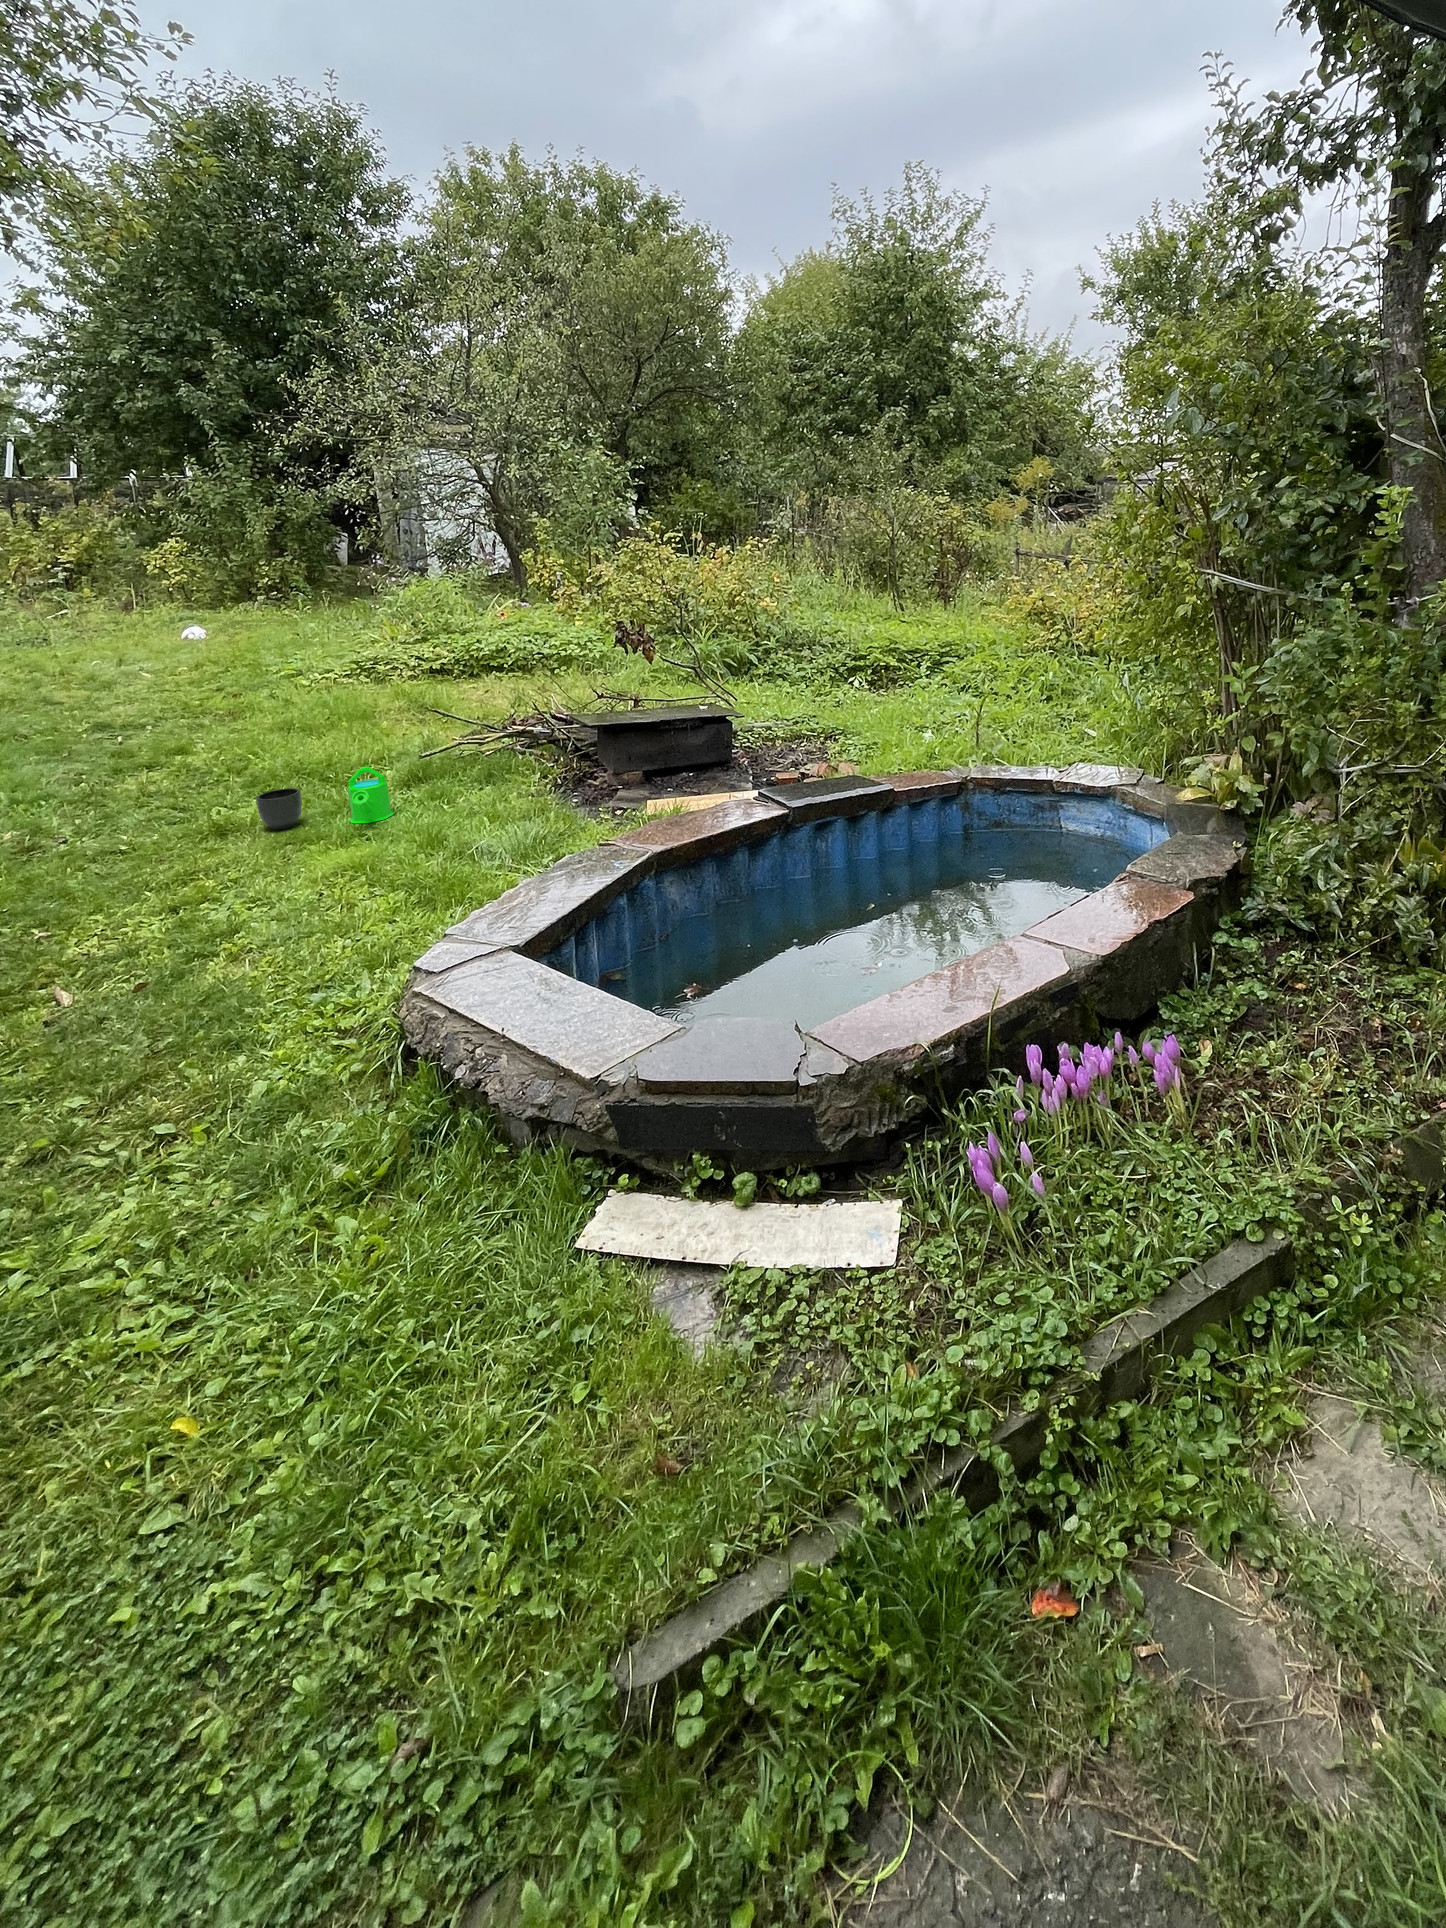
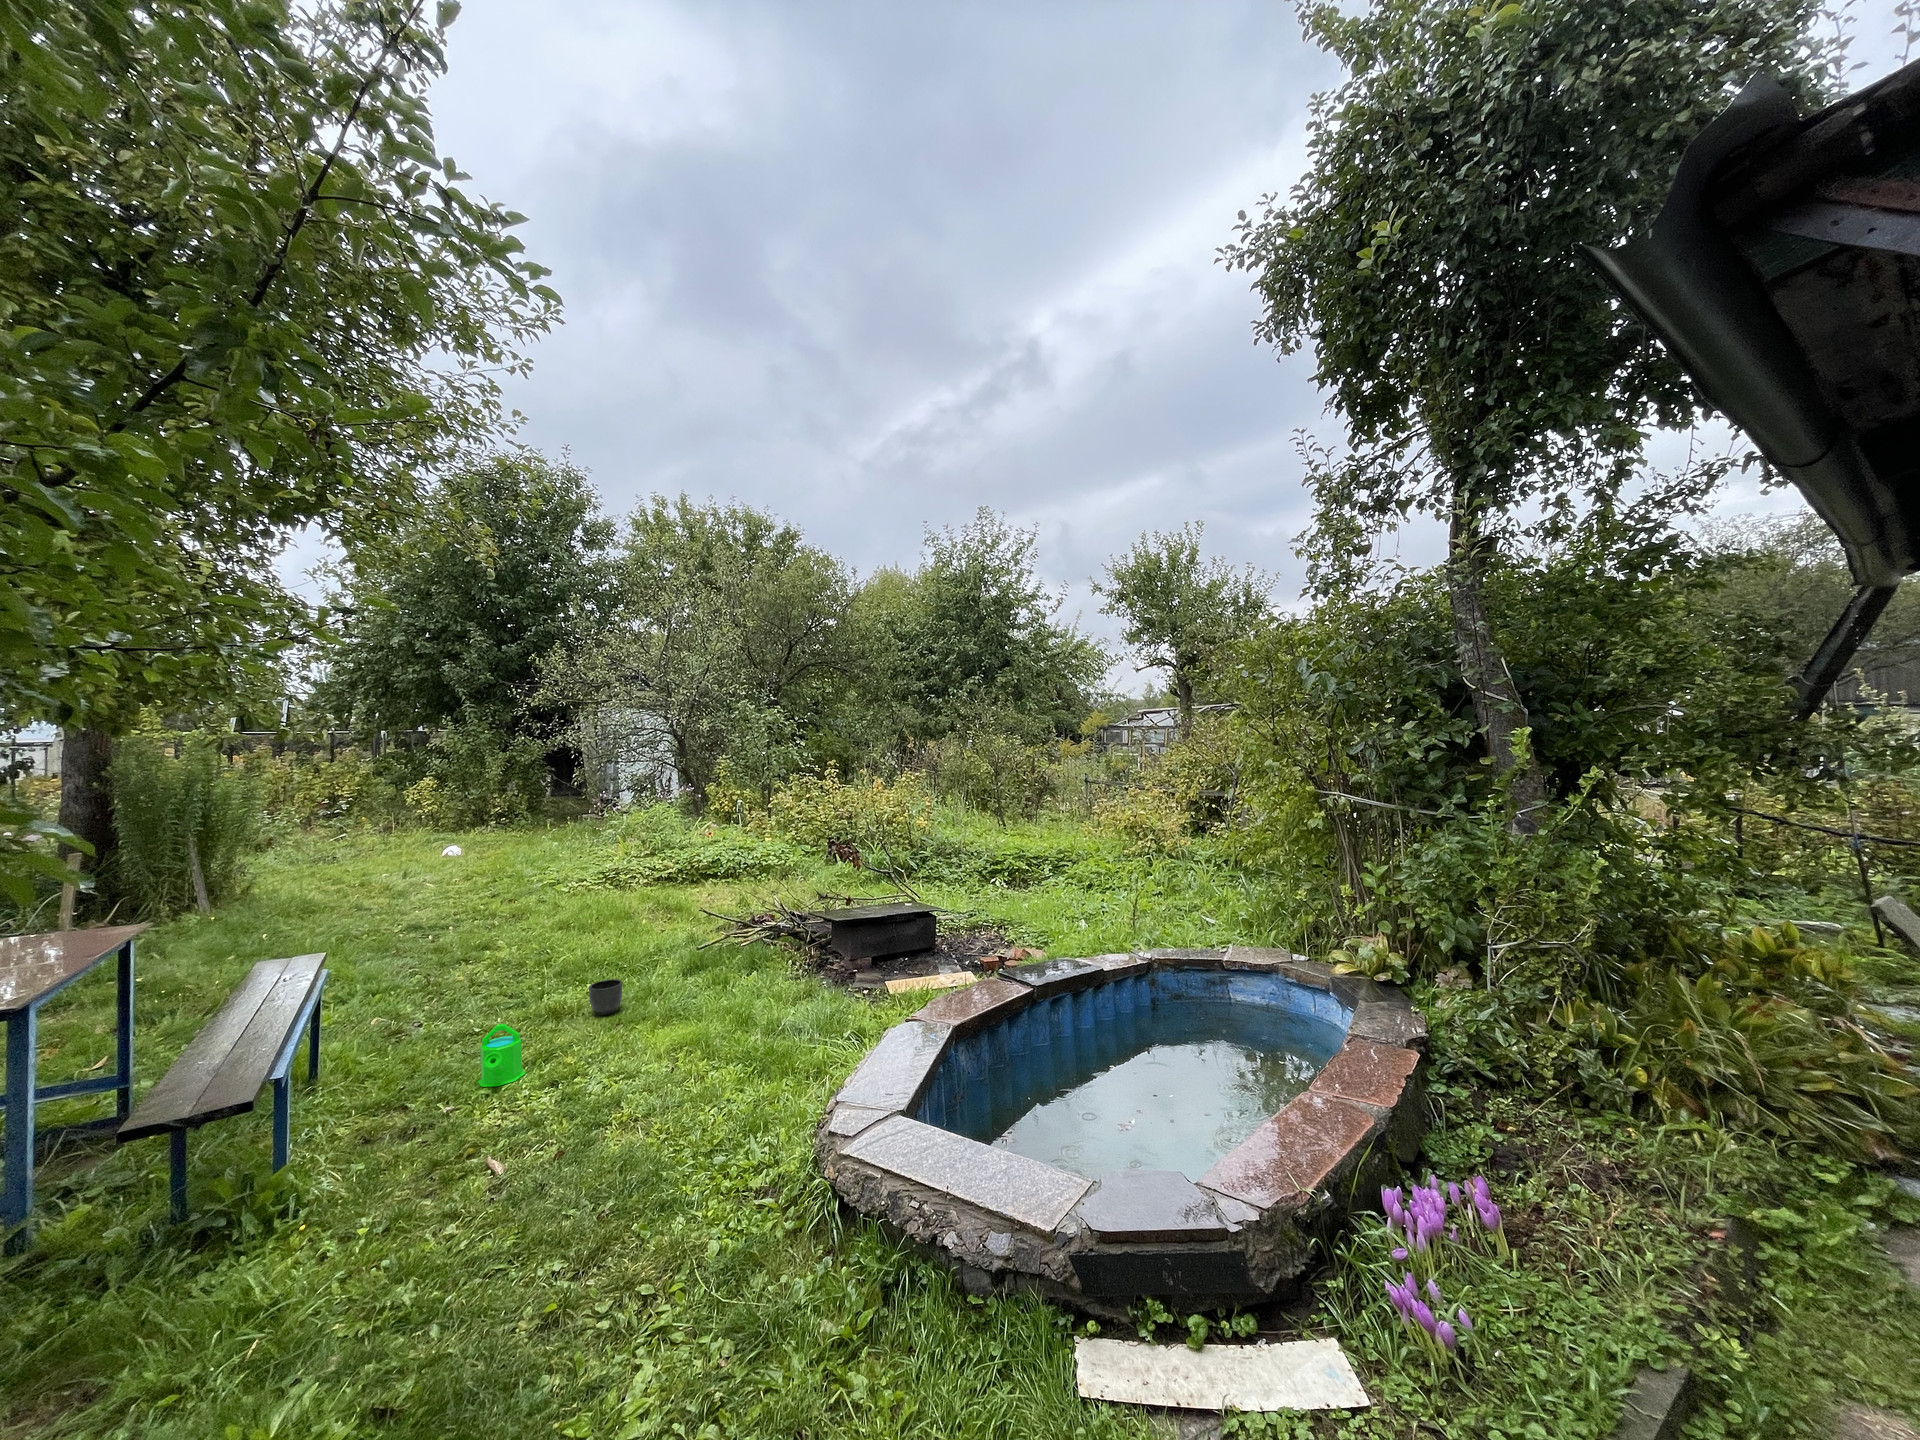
watering can: present [348,766,394,823] -> present [478,1024,526,1087]

